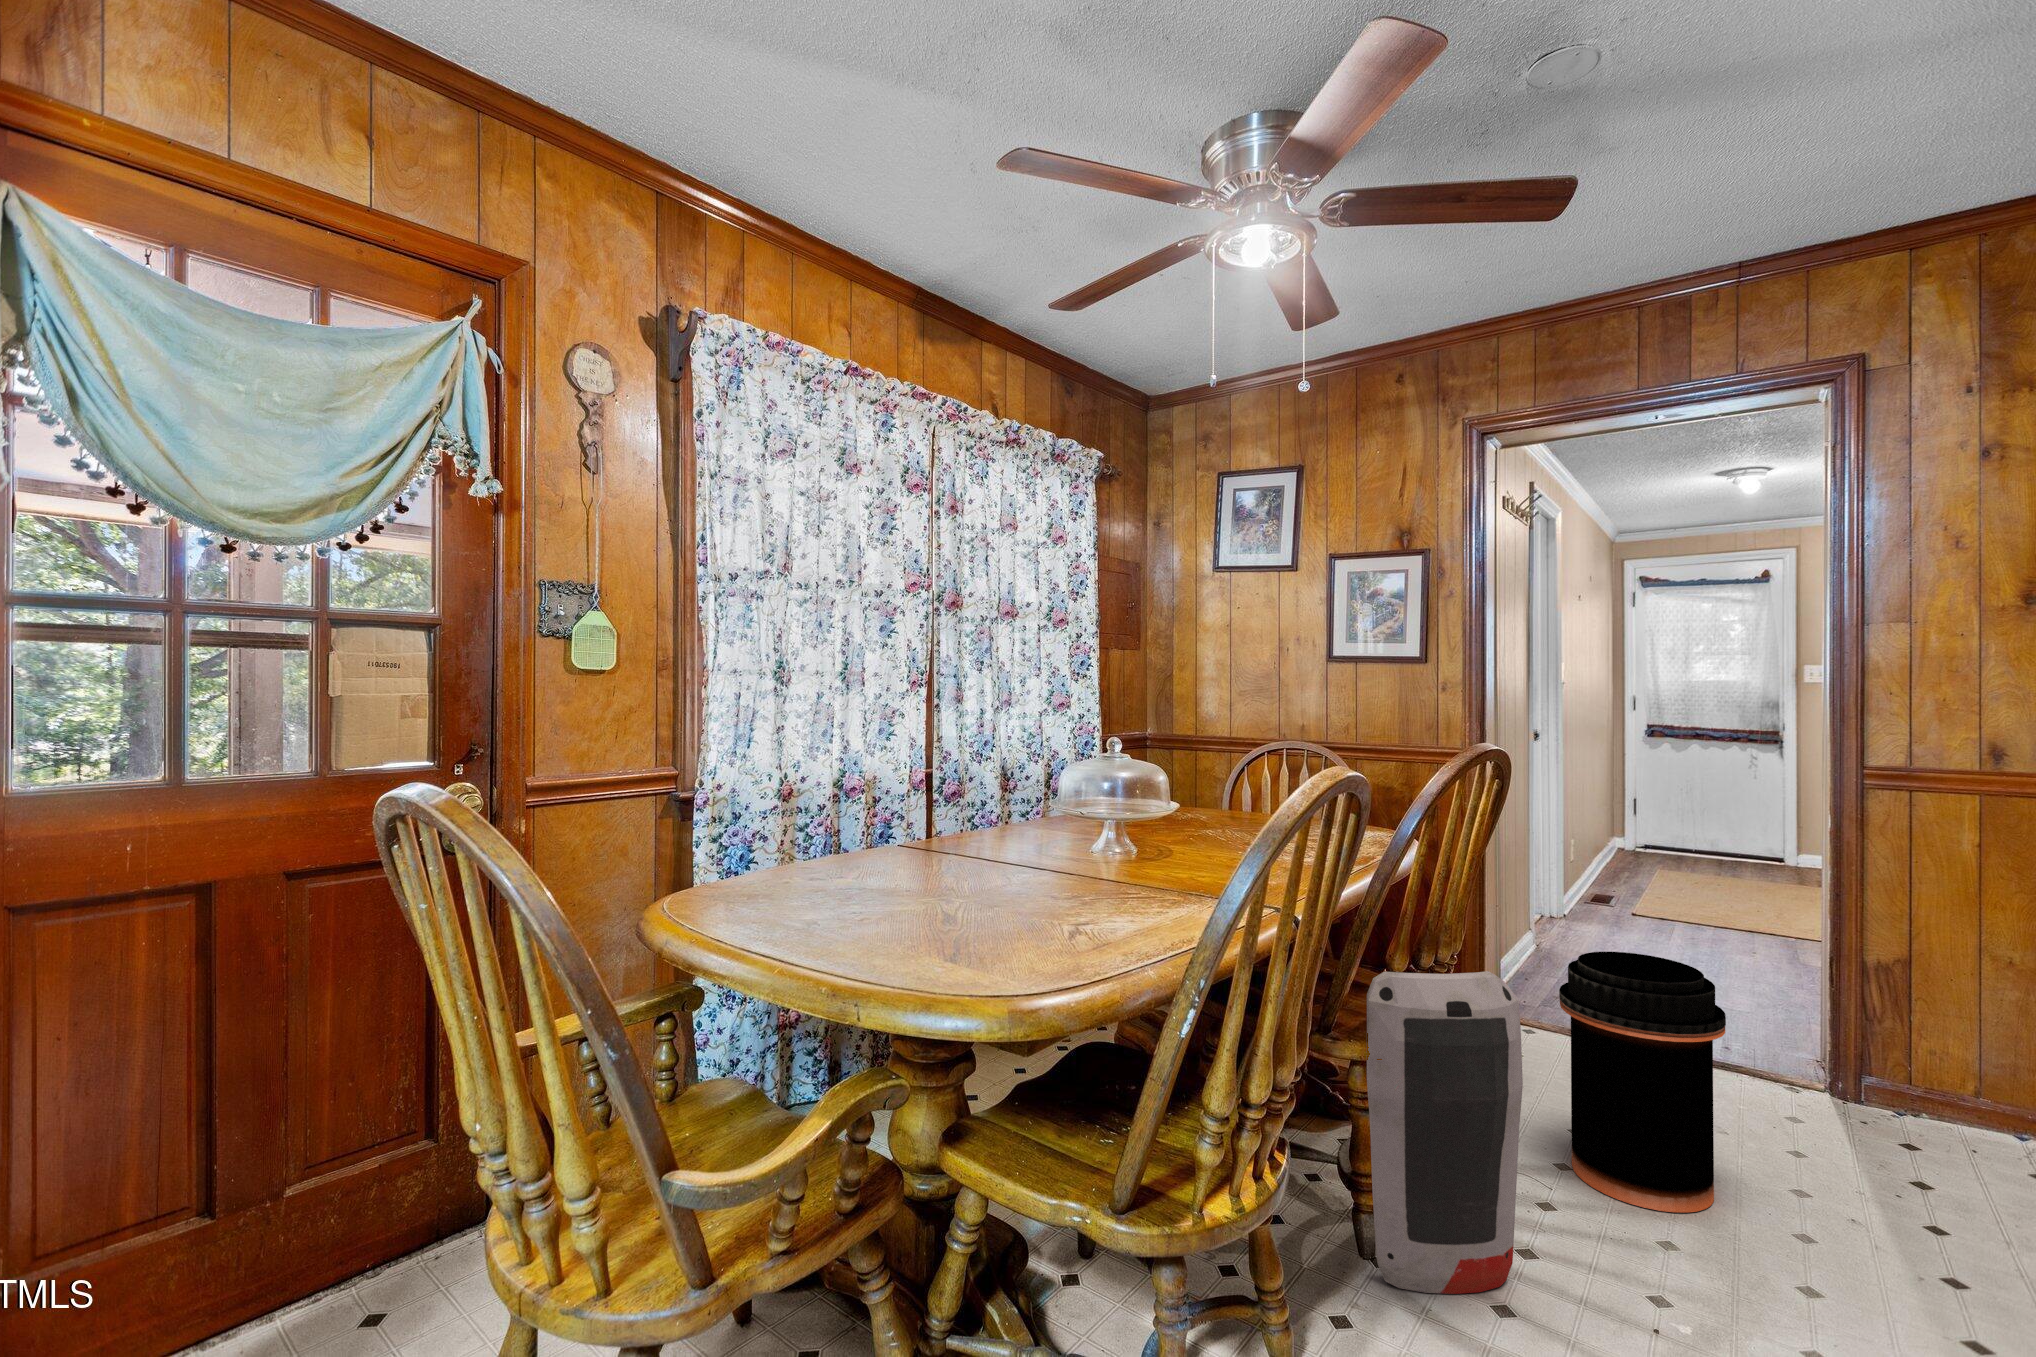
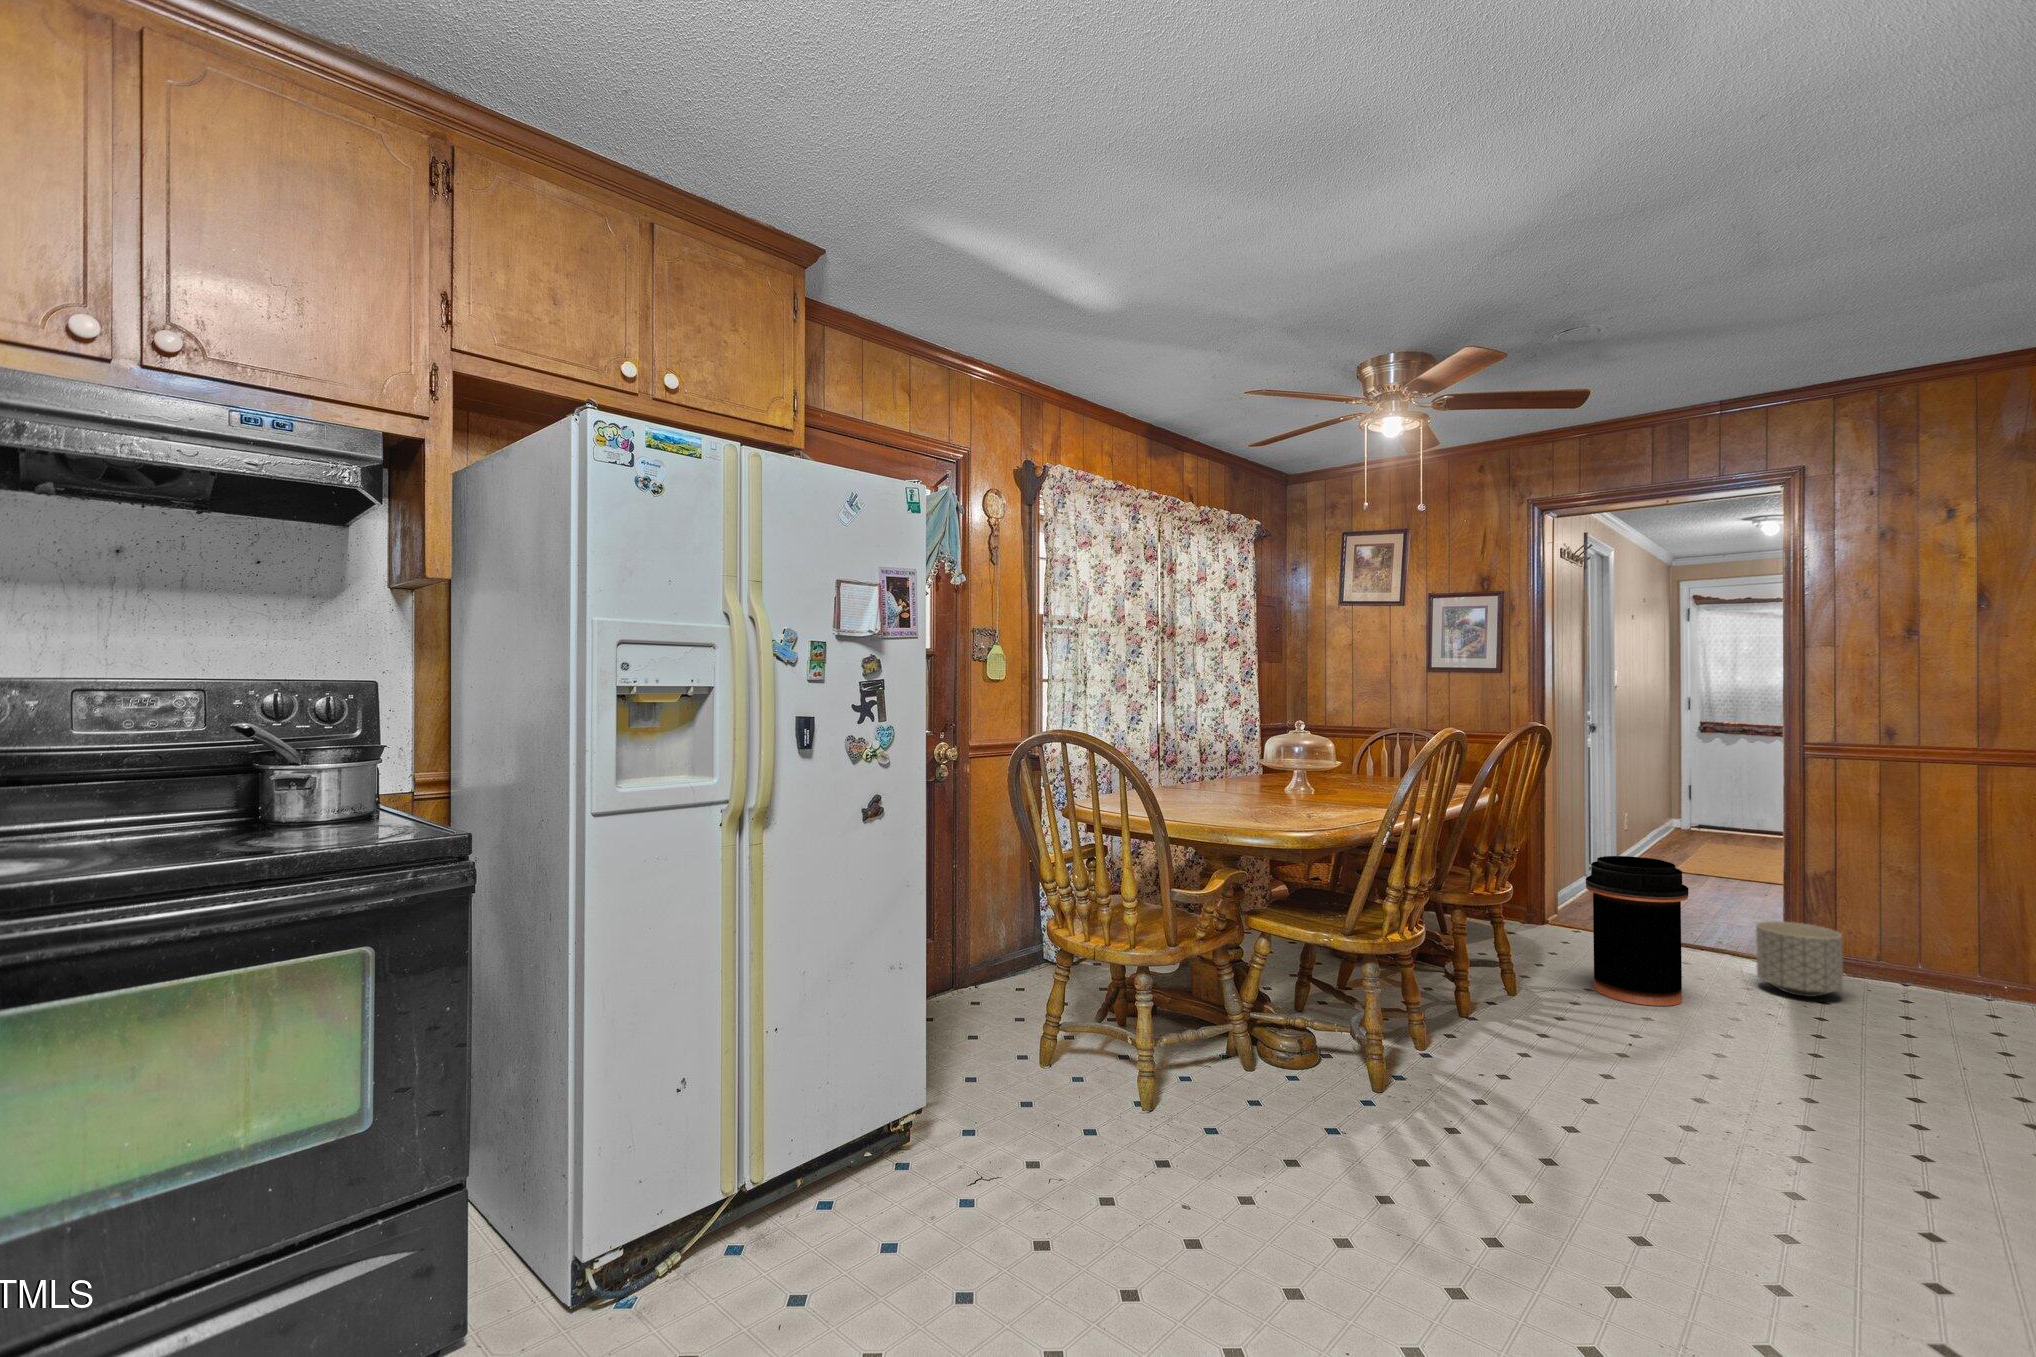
air purifier: present [1367,971,1523,1294] -> none [1463,851,1555,1029]
planter: none [1814,1047,1956,1179] -> present [1756,921,1843,997]

